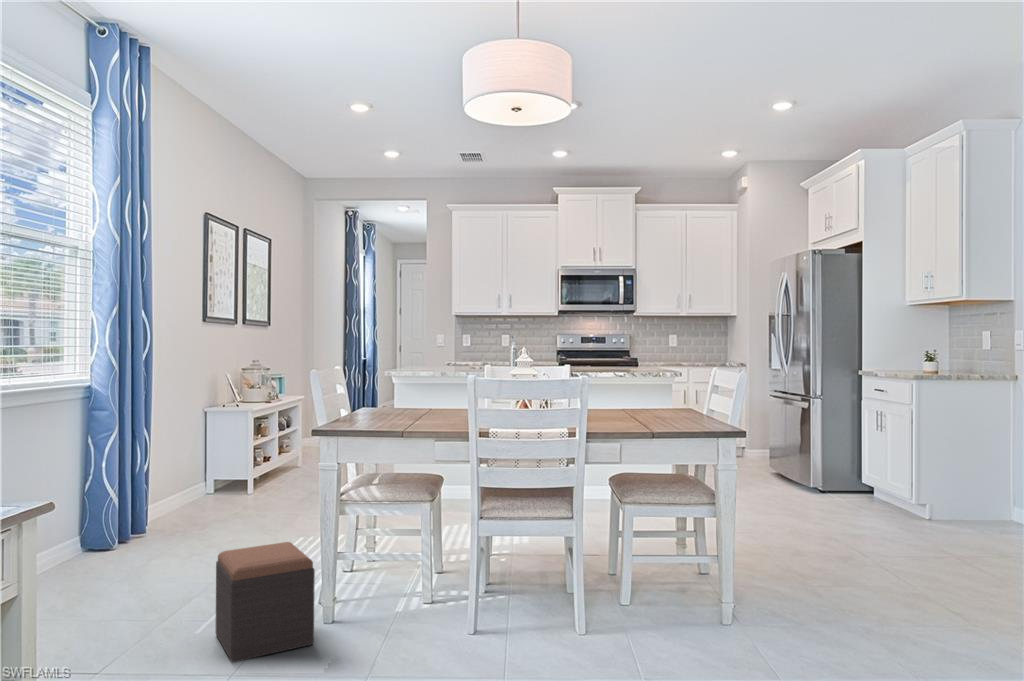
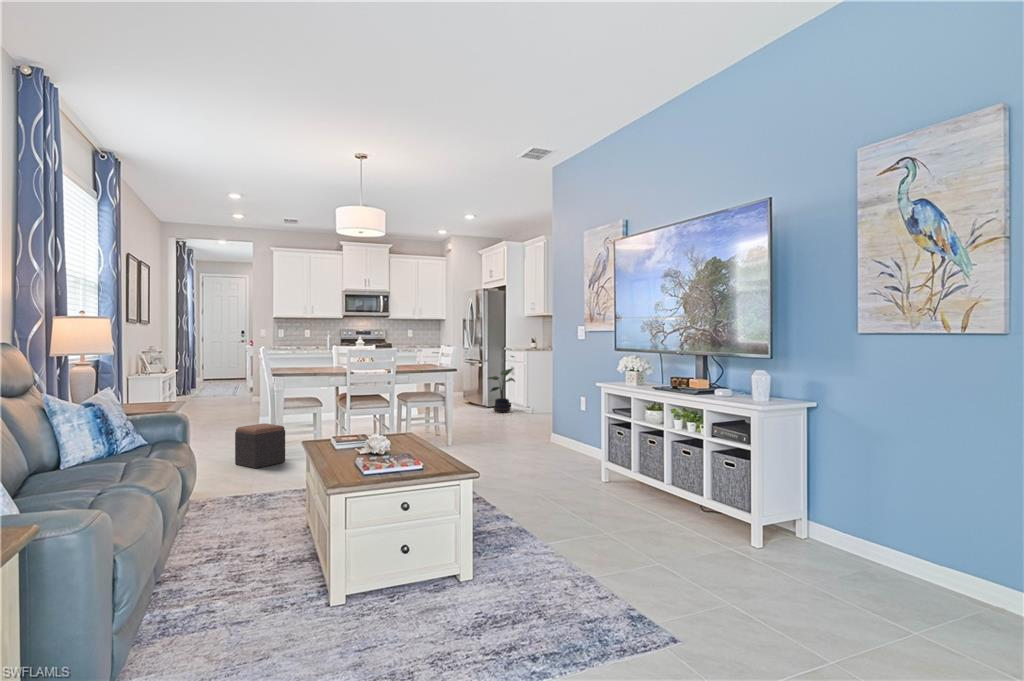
potted plant: none [821,416,890,513] -> present [488,368,515,413]

